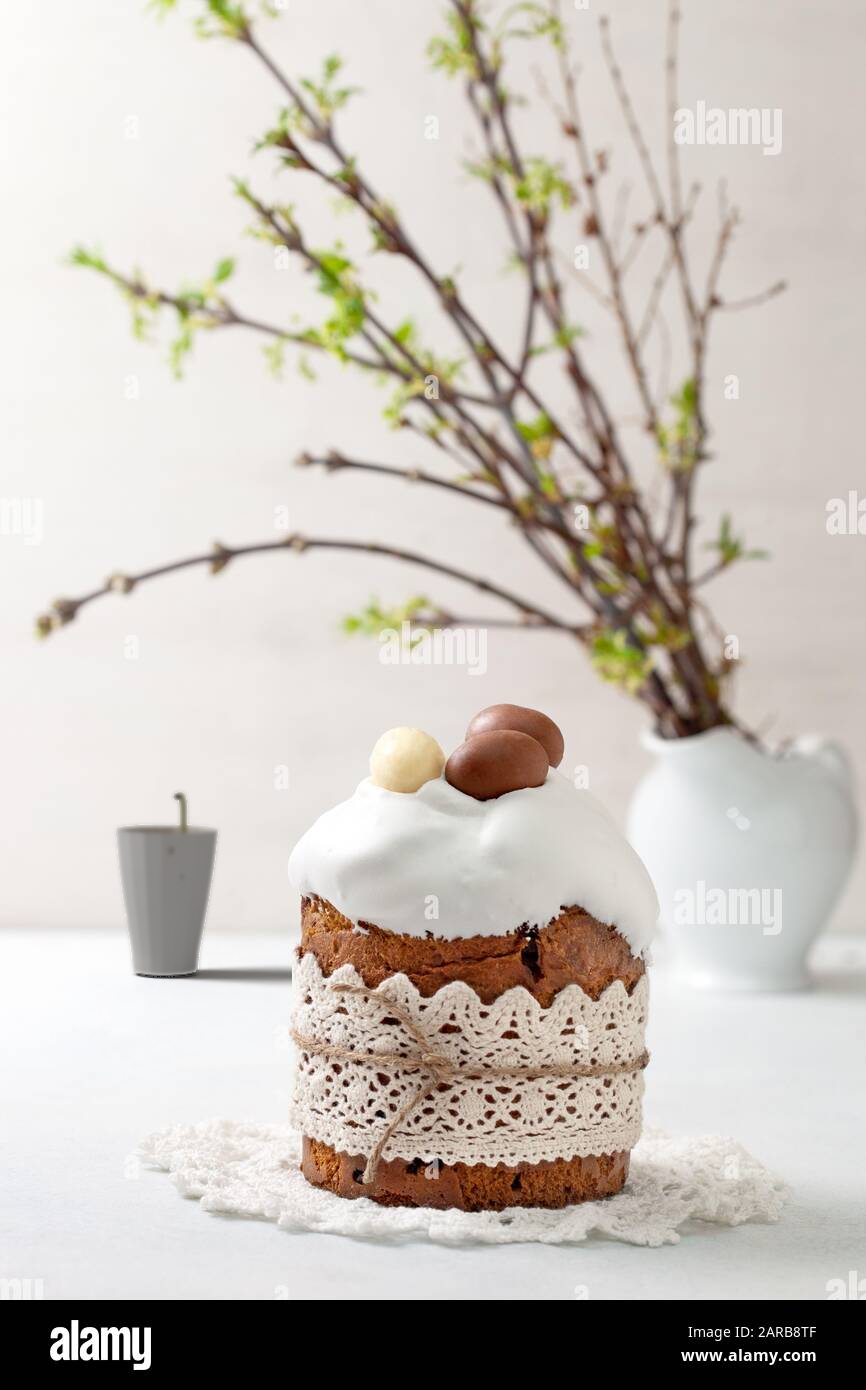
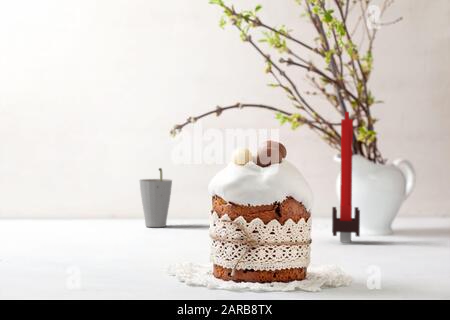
candle: none [713,622,803,1039] -> present [332,112,360,242]

